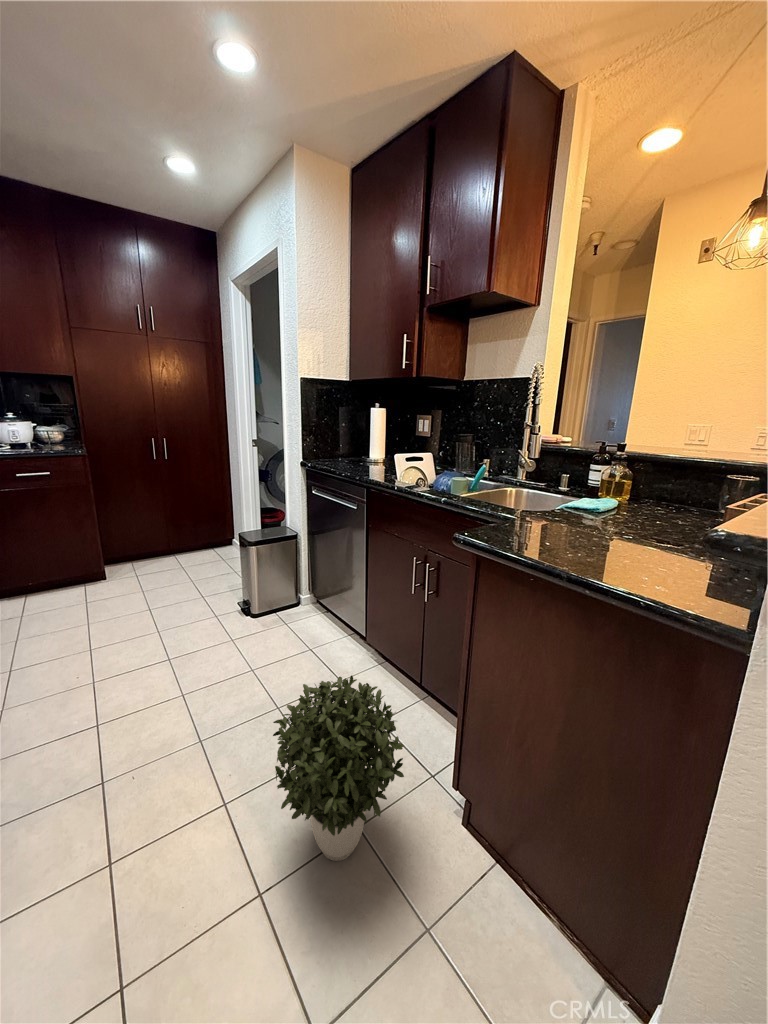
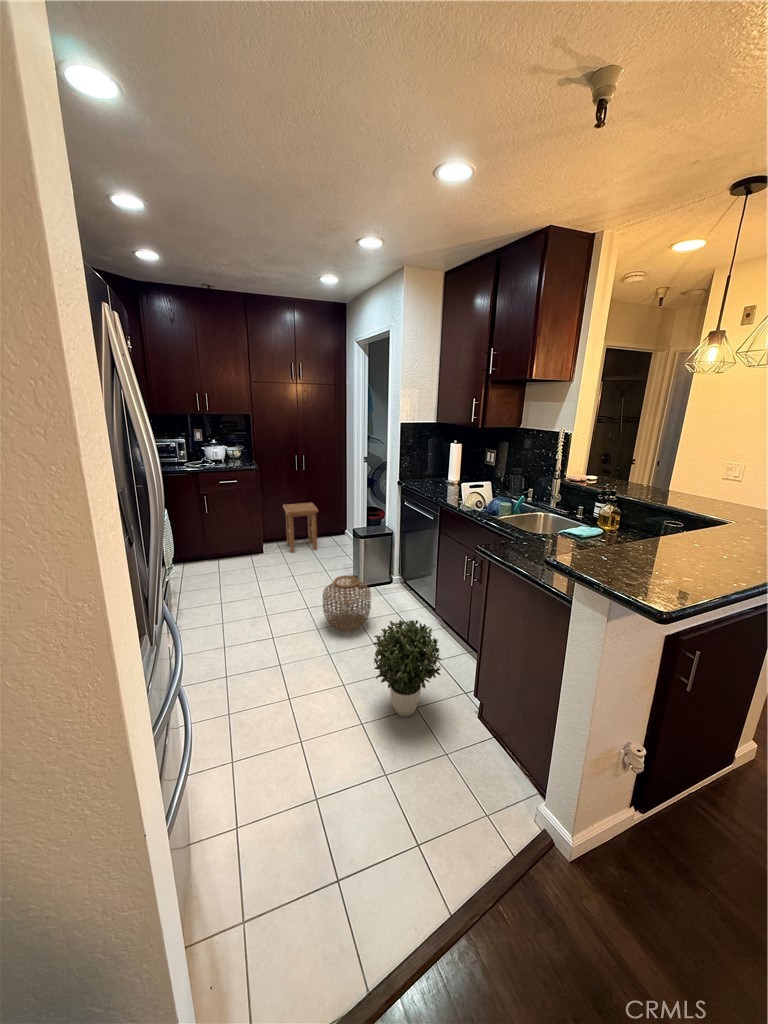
stool: none [137,504,192,576] -> present [283,502,318,553]
woven basket: none [186,603,269,694] -> present [323,575,371,632]

